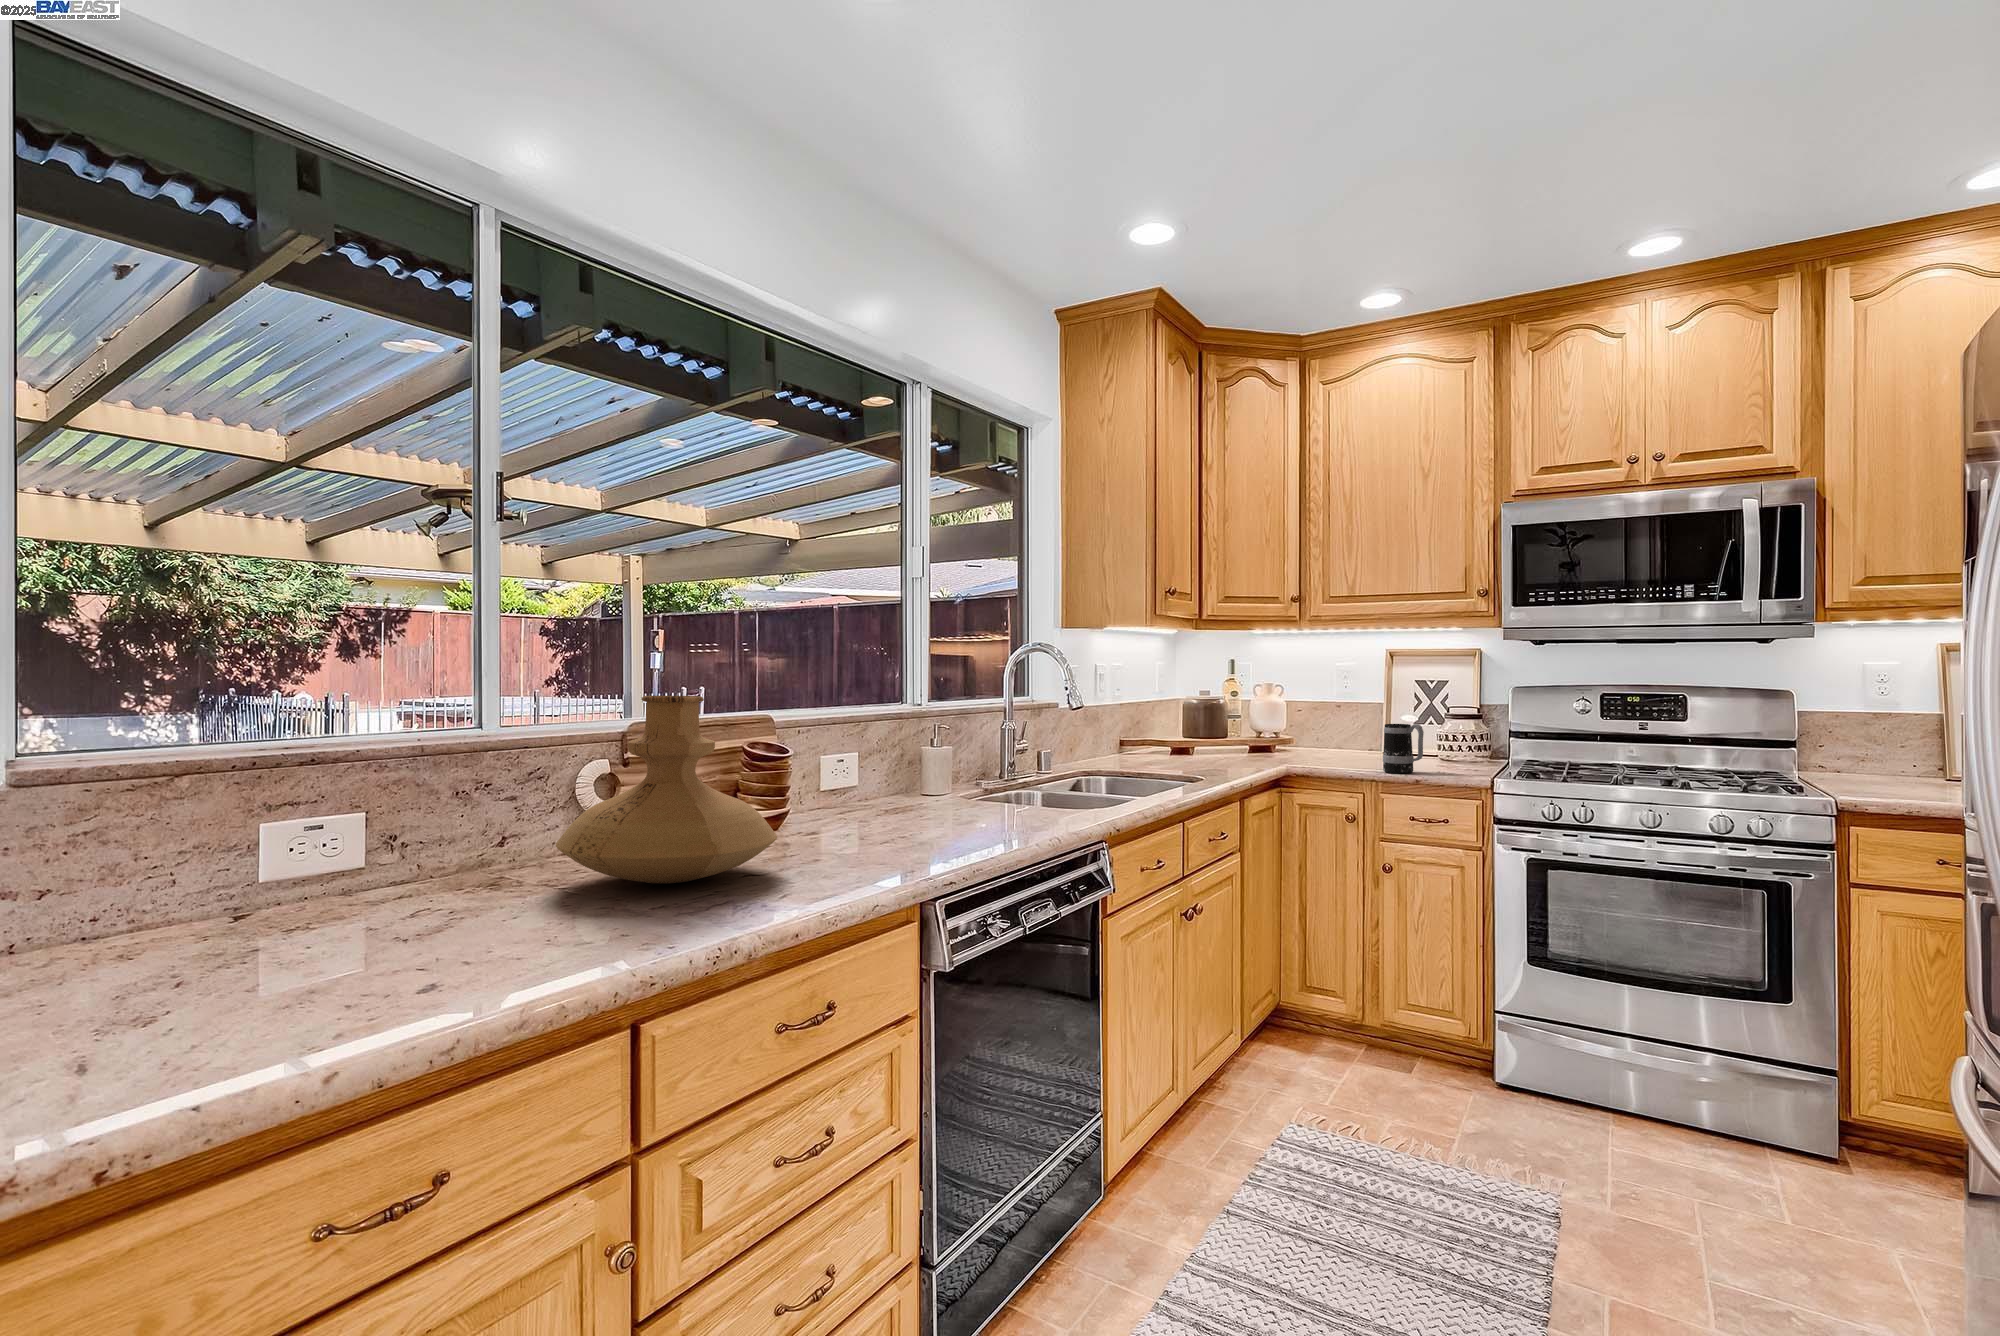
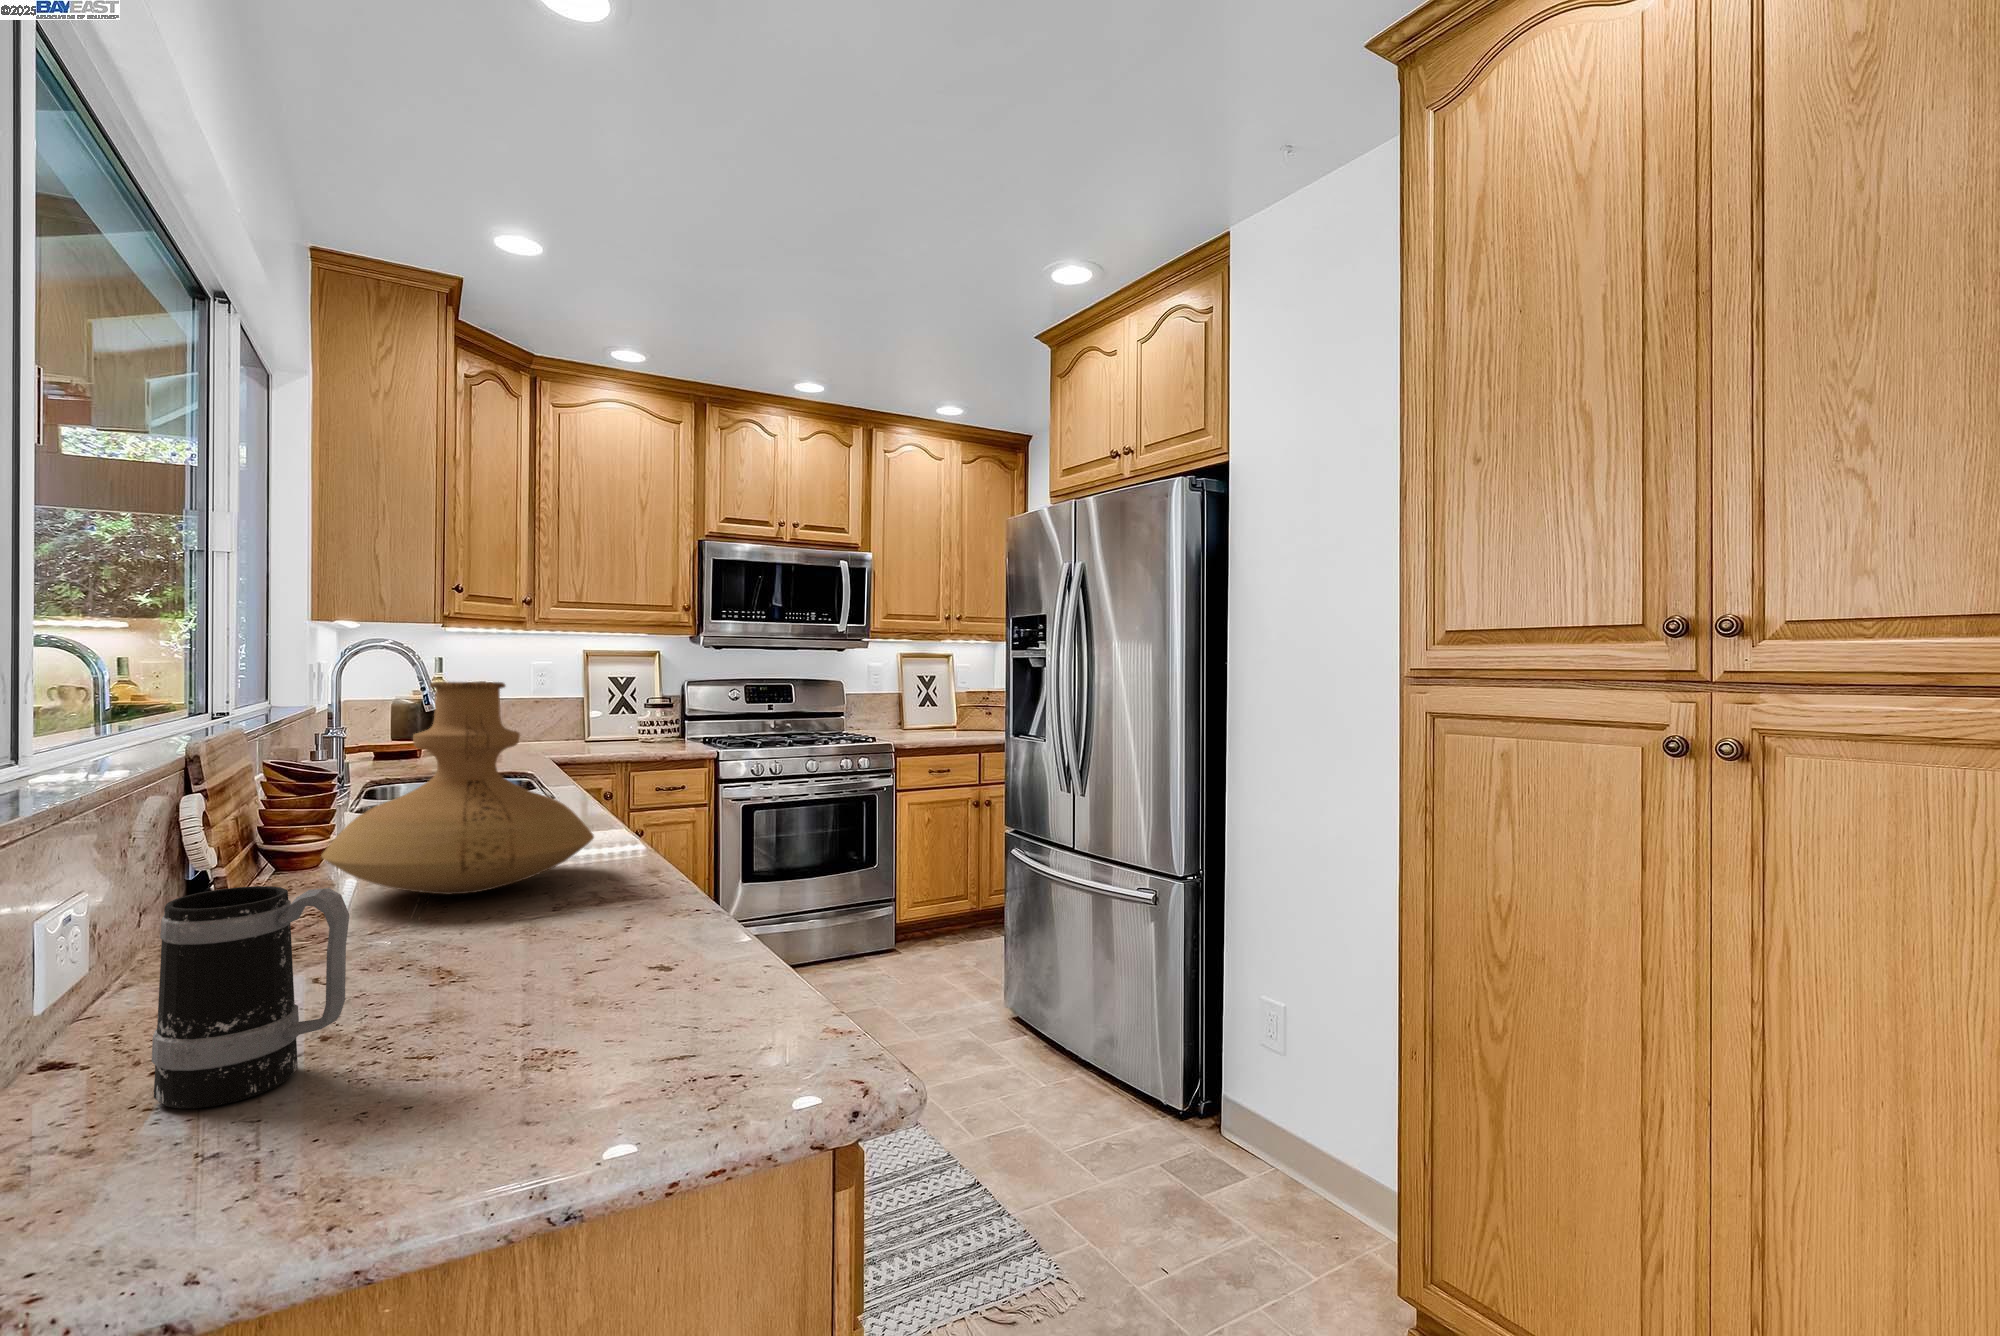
mug: present [1383,724,1424,773] -> present [152,886,349,1108]

